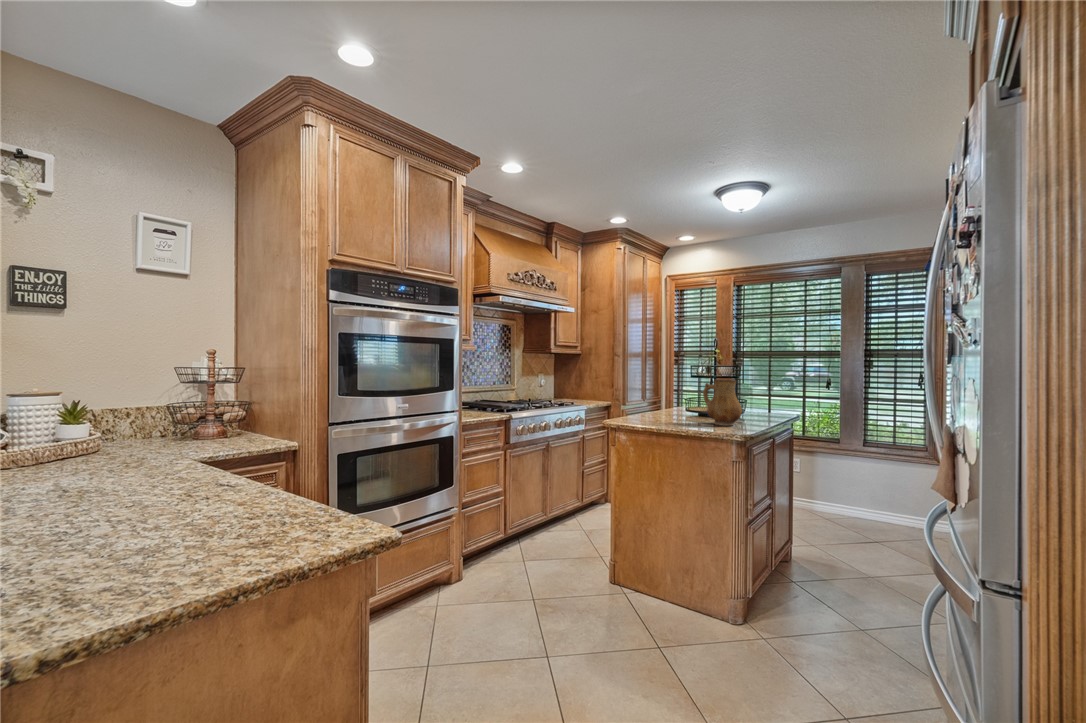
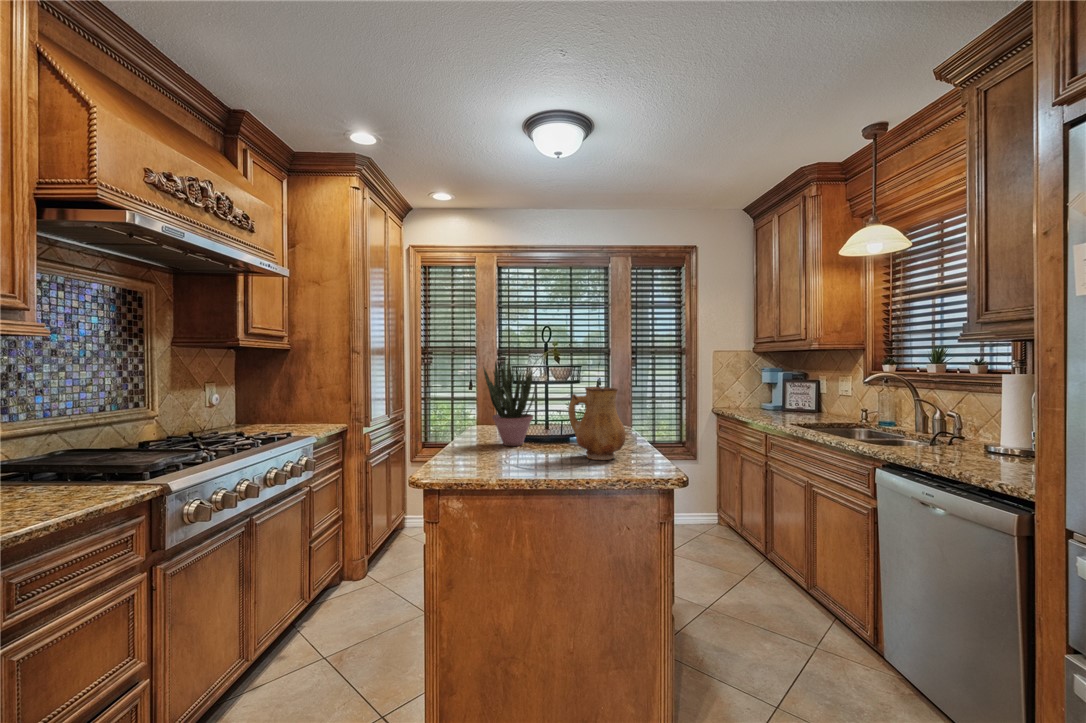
potted plant: none [667,361,699,416] -> present [483,361,535,446]

